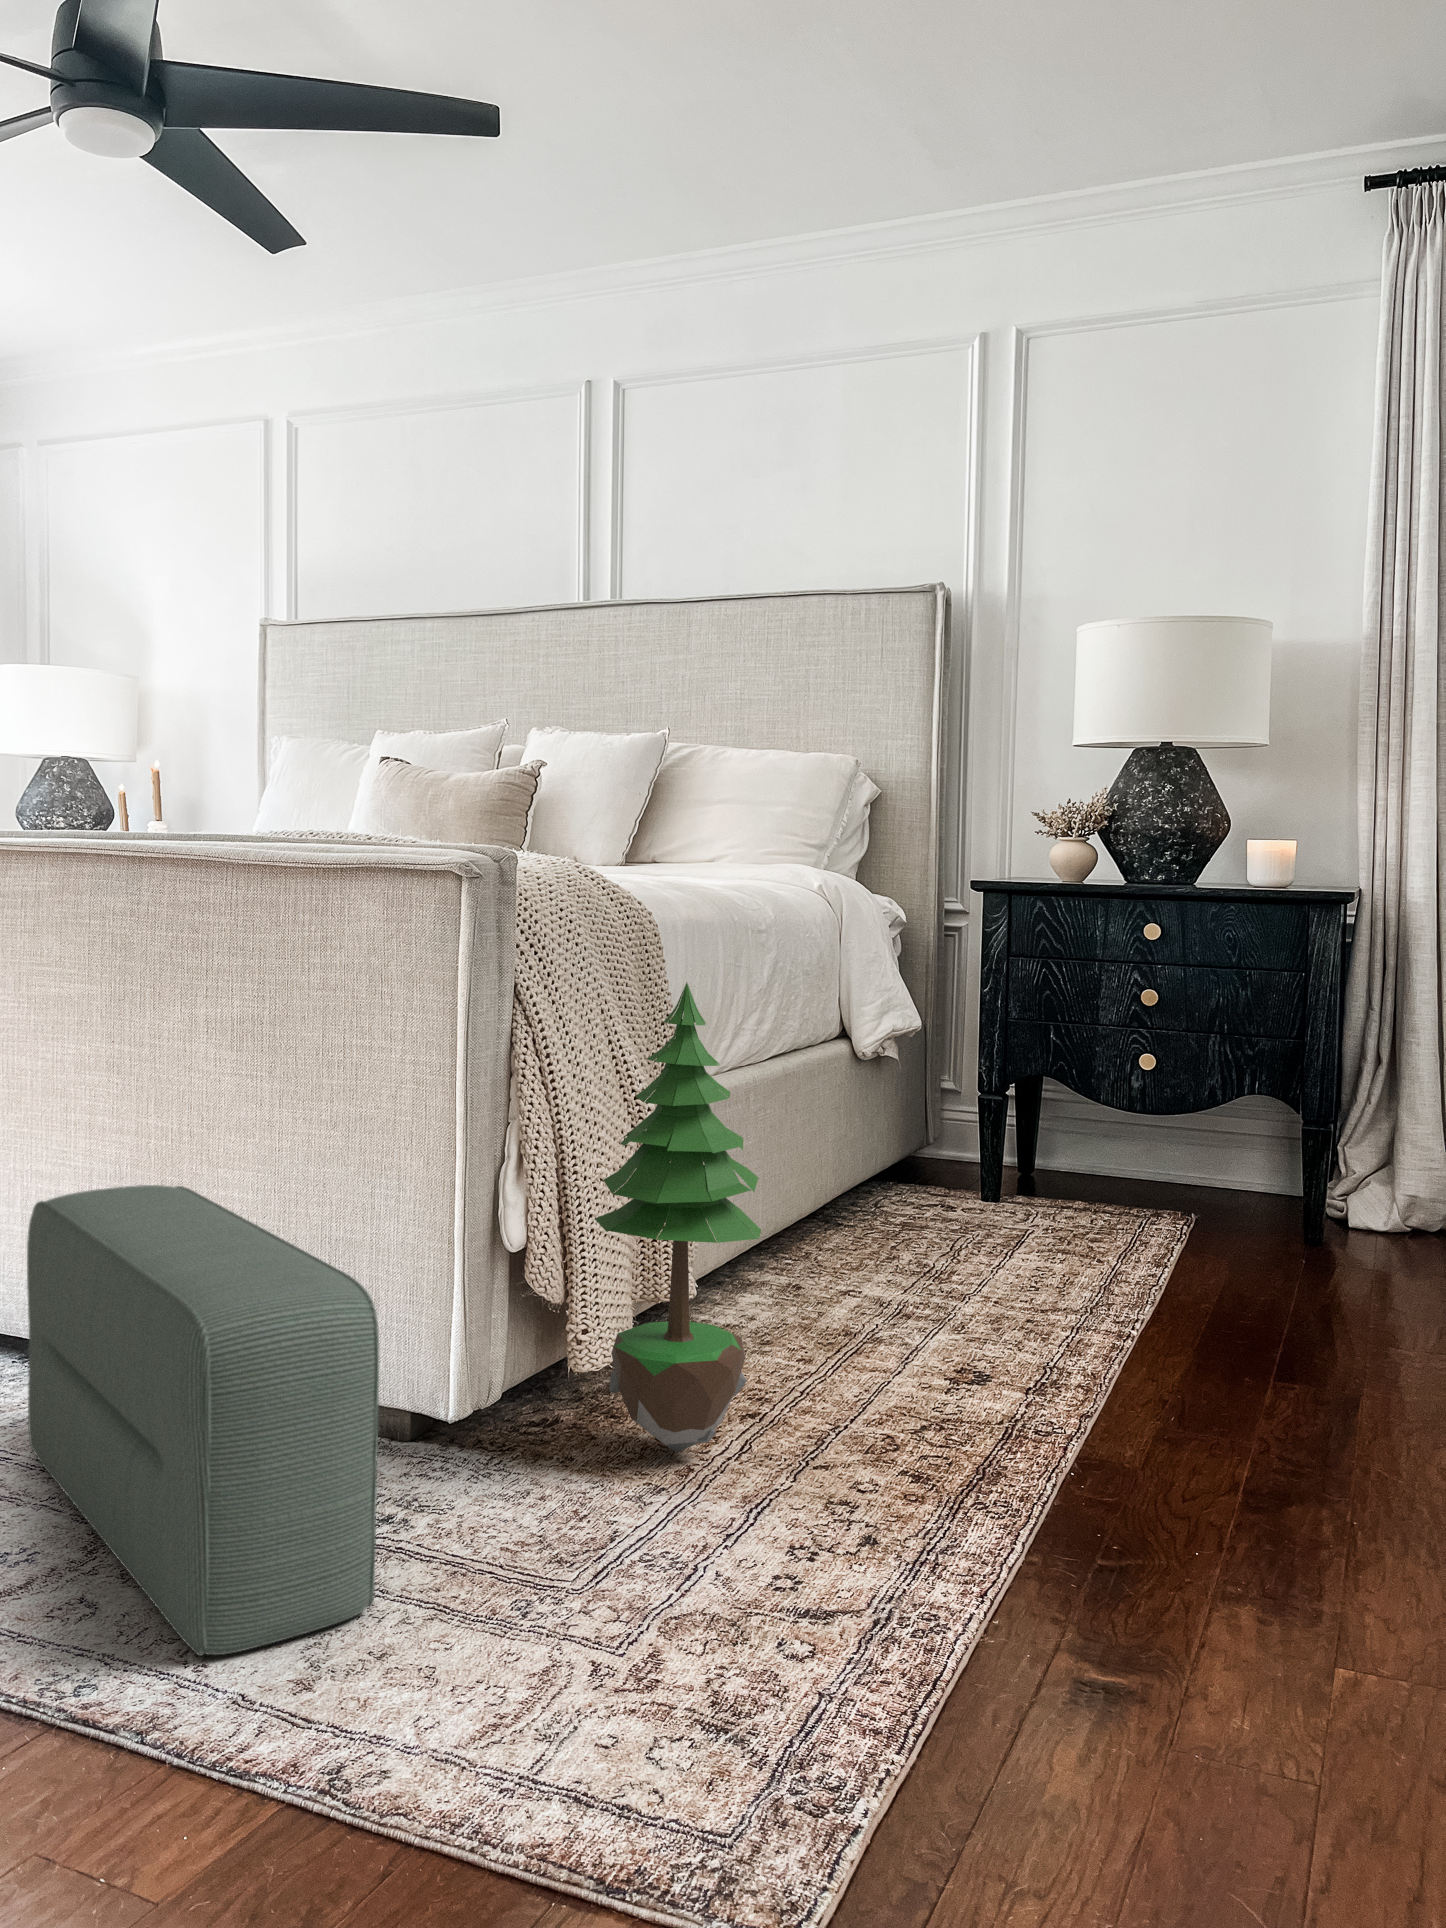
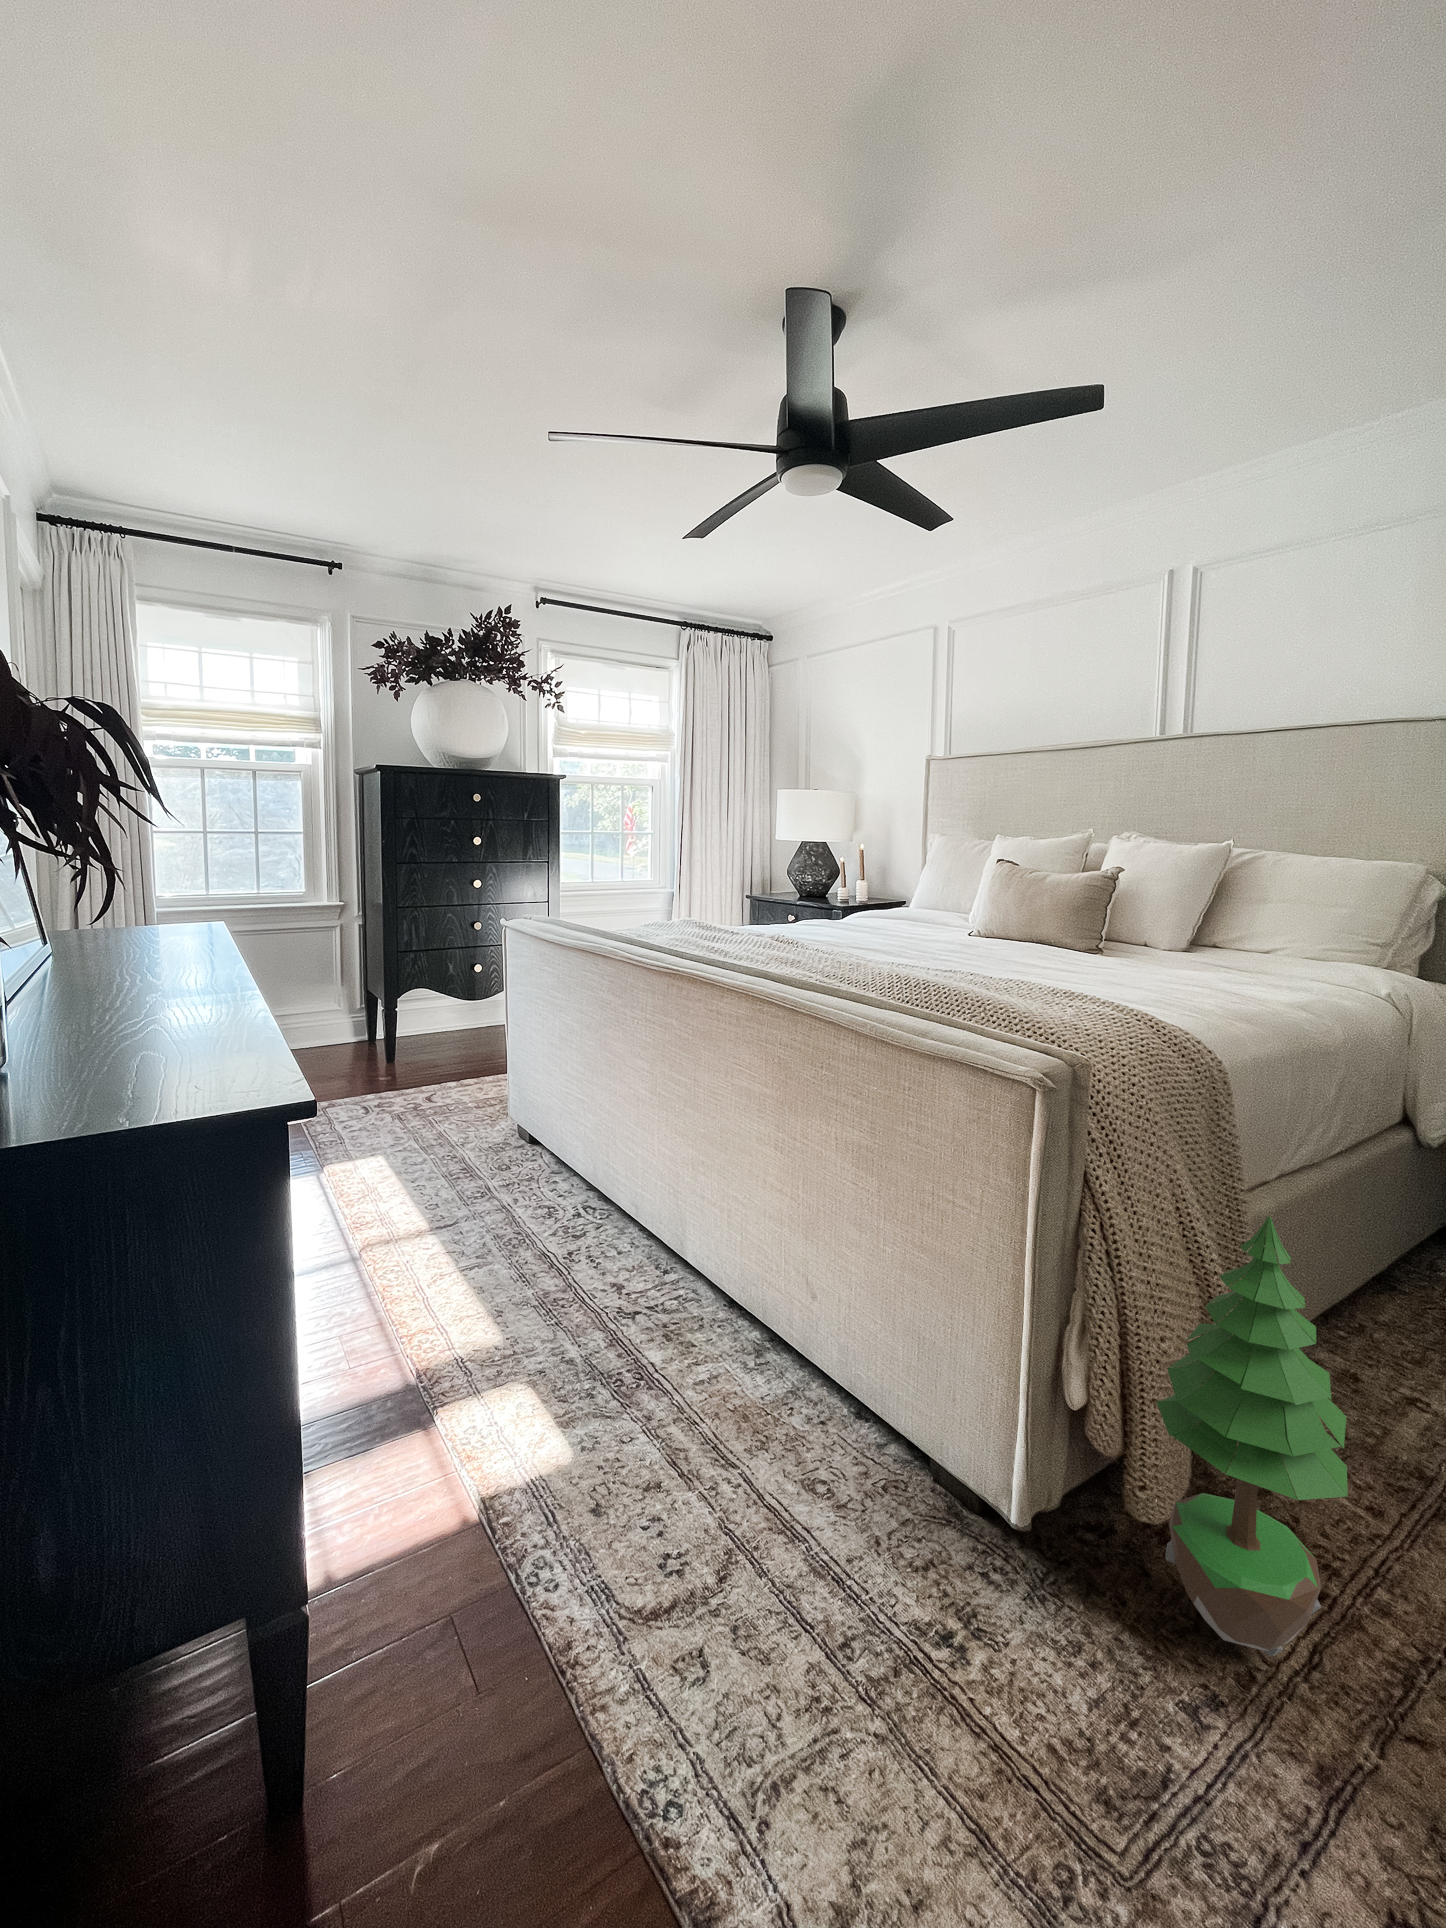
pouf: present [27,1185,379,1656] -> none [707,1260,929,1825]

